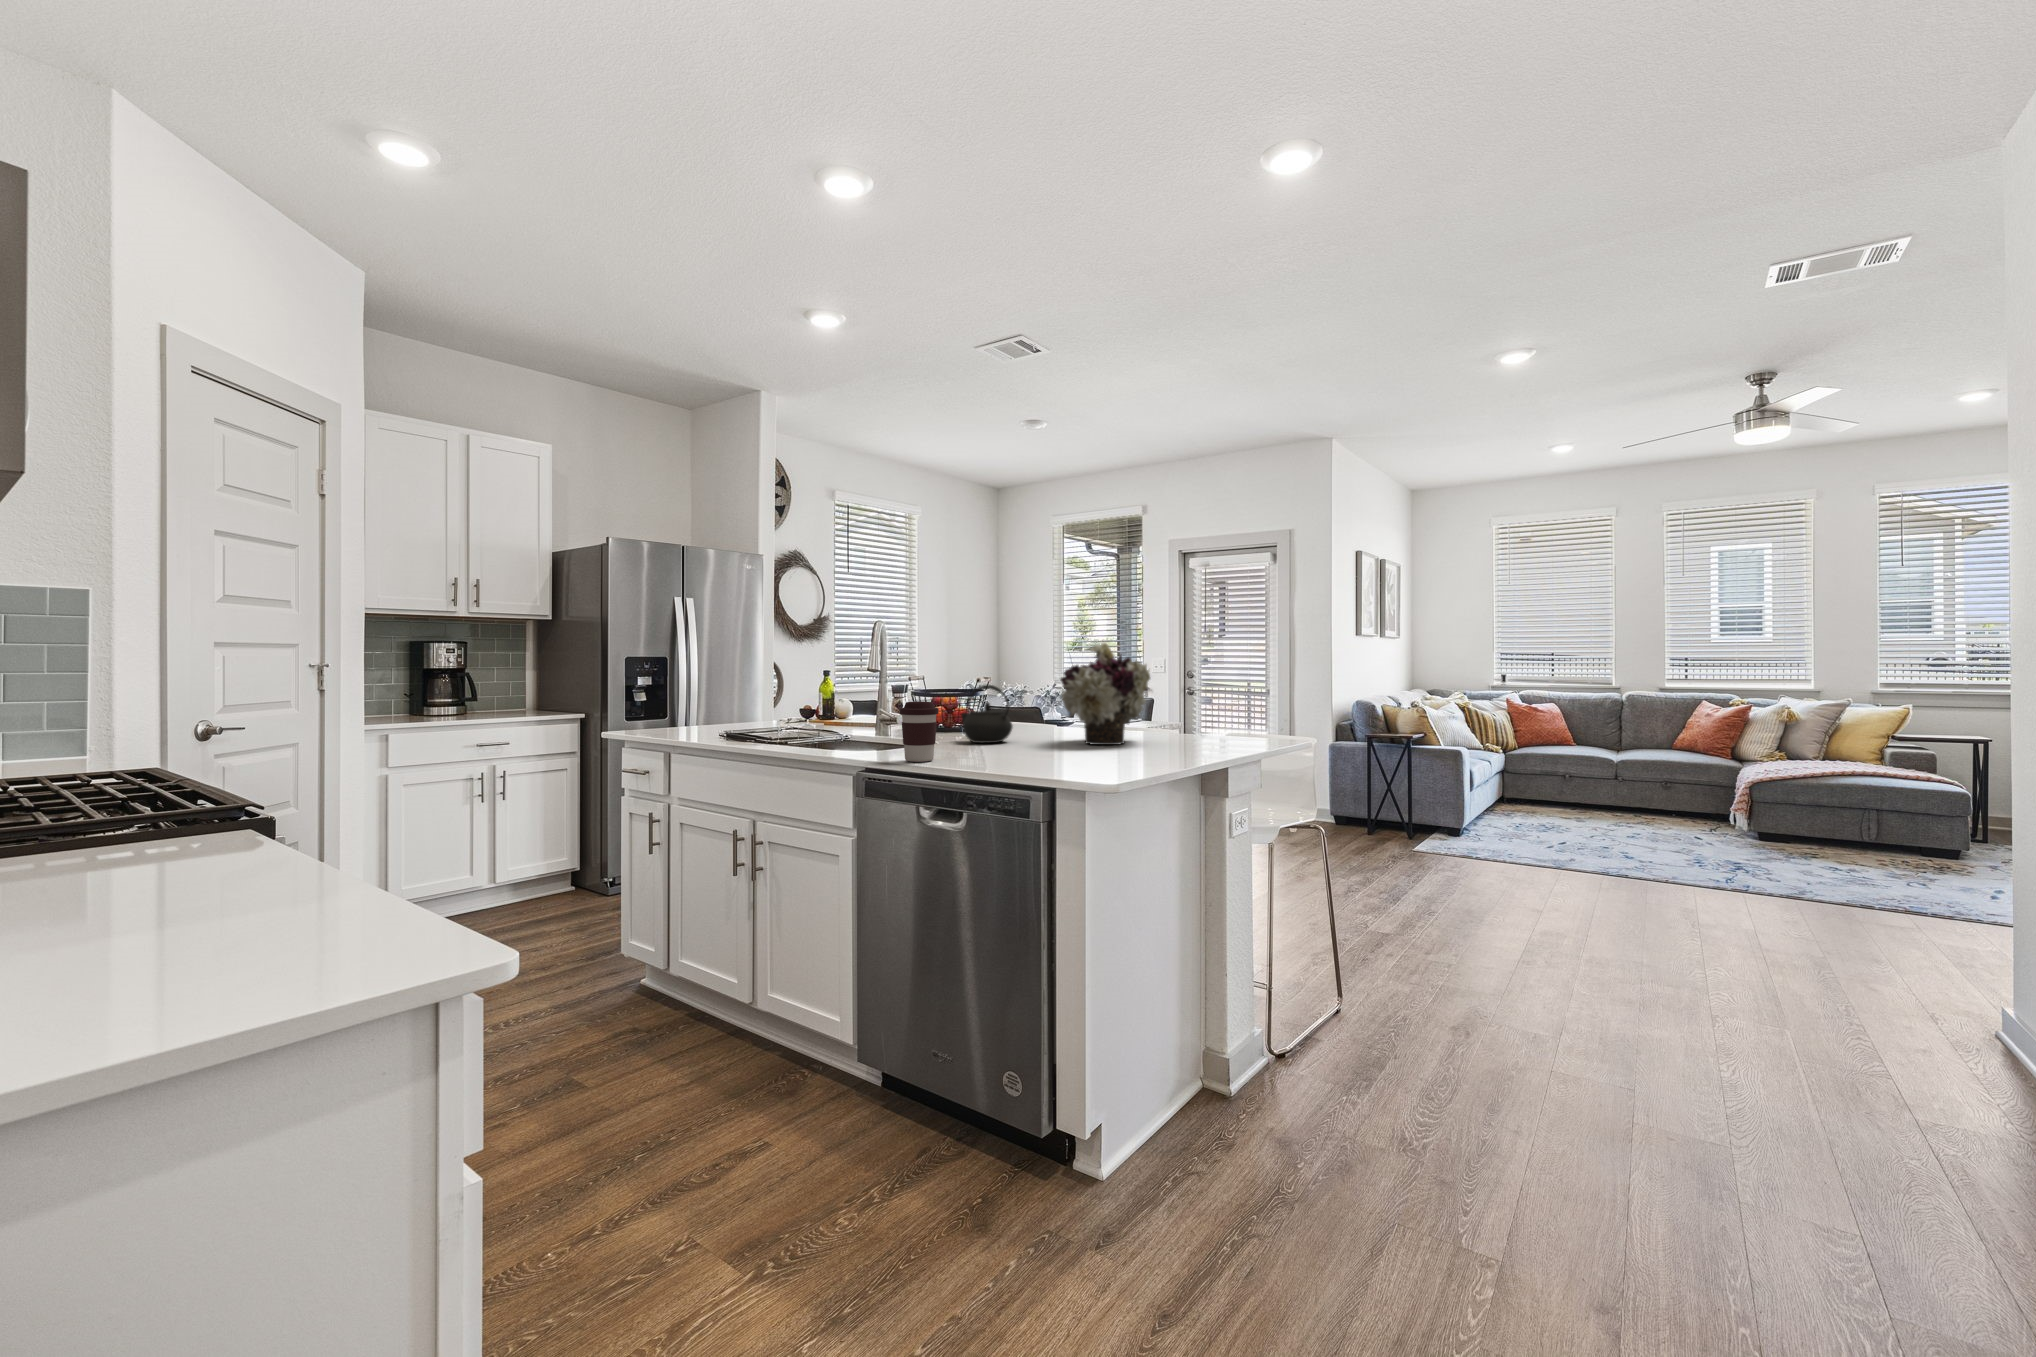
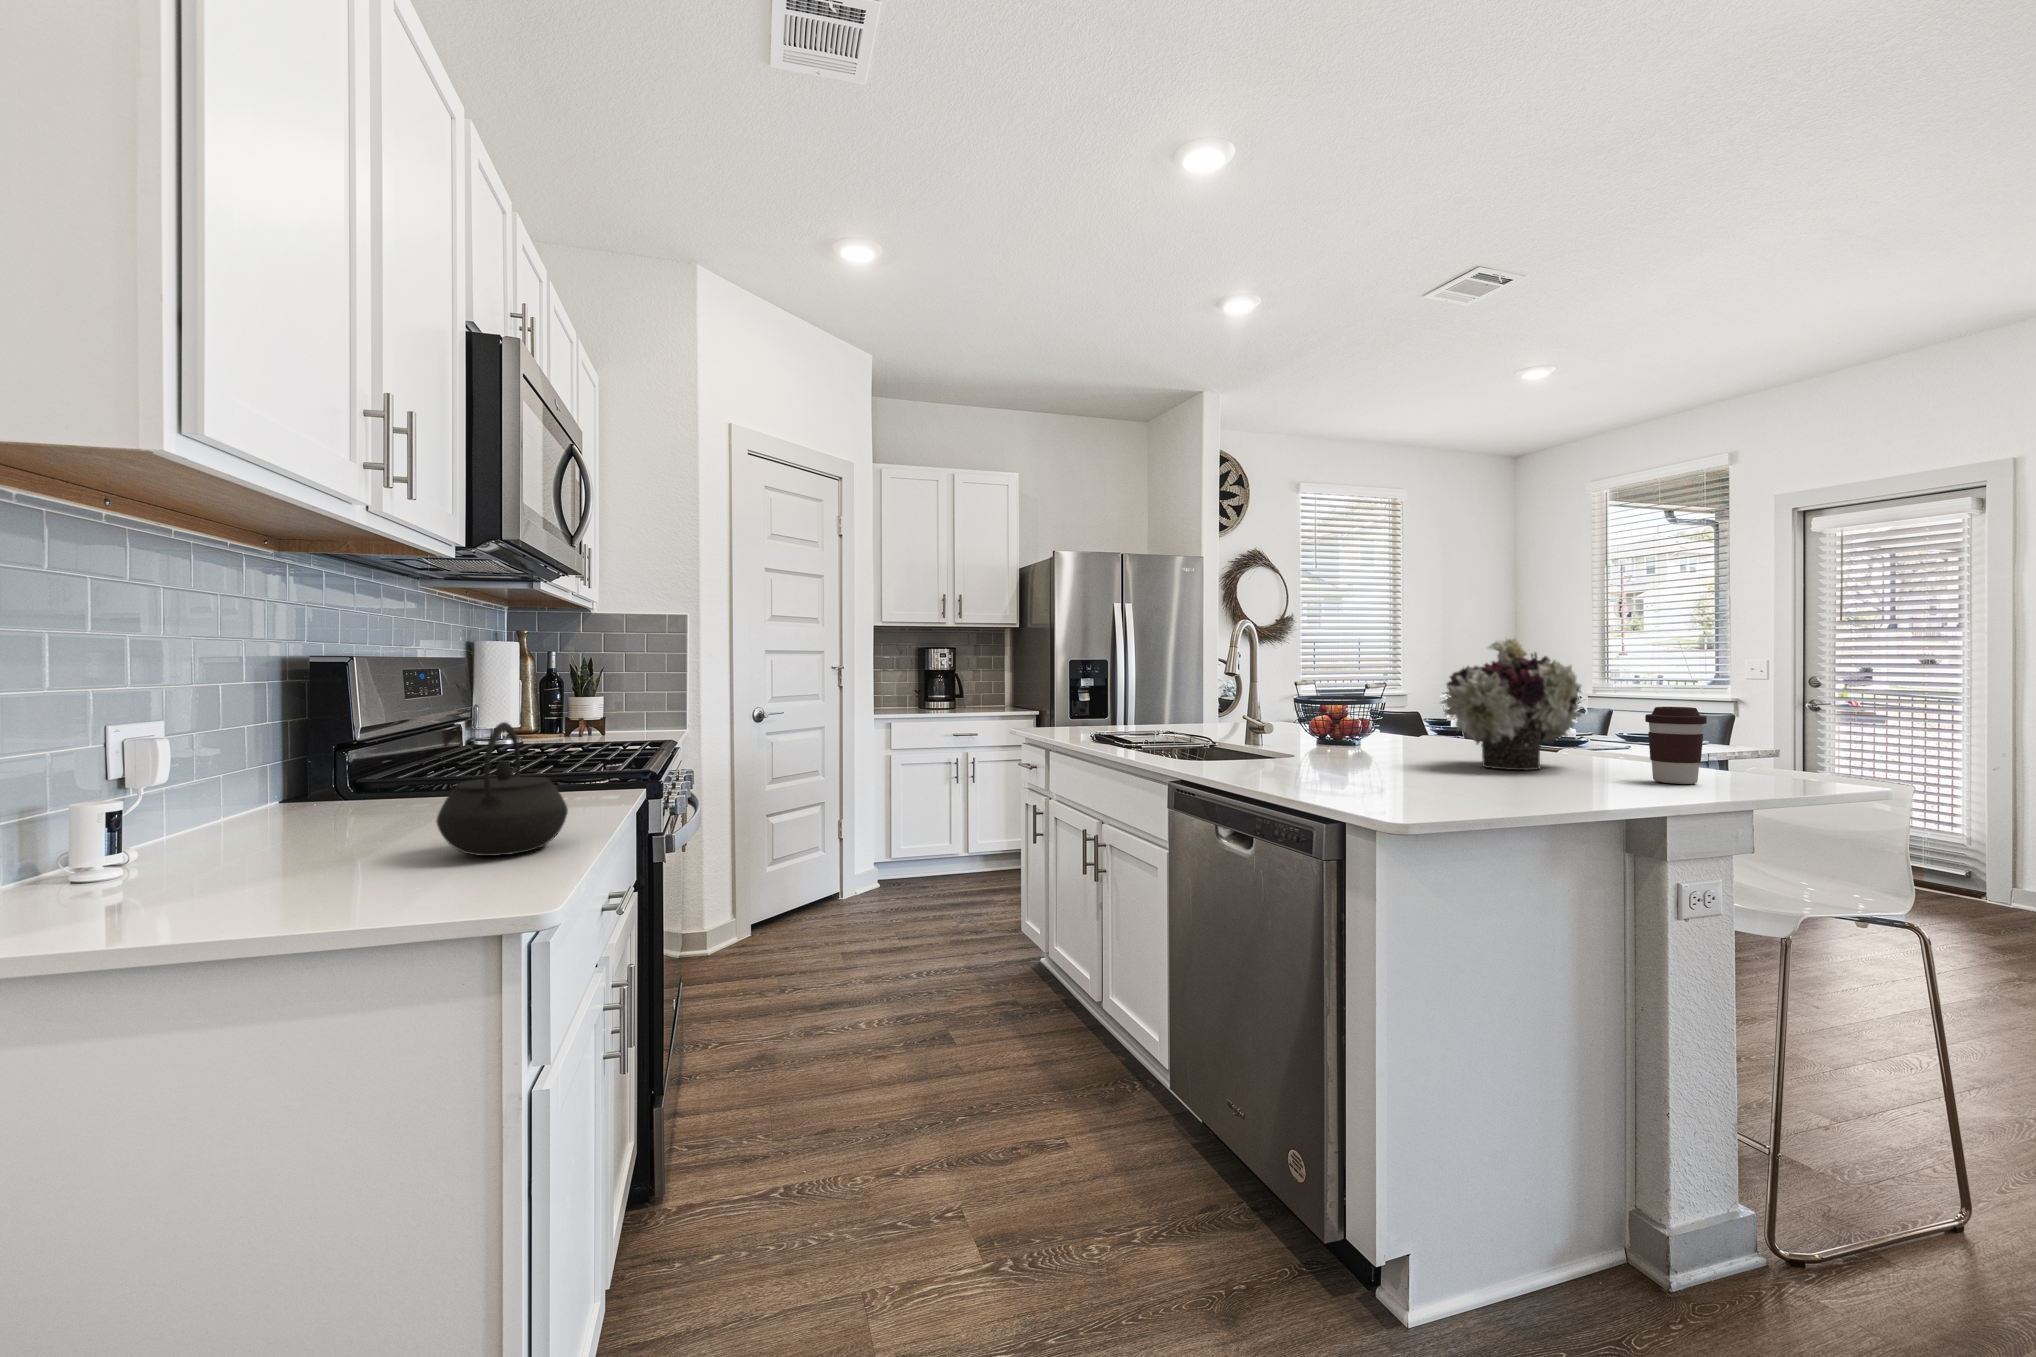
kettle: present [961,685,1013,743] -> present [436,722,568,856]
coffee cup: present [900,701,939,762] -> present [1645,707,1707,784]

